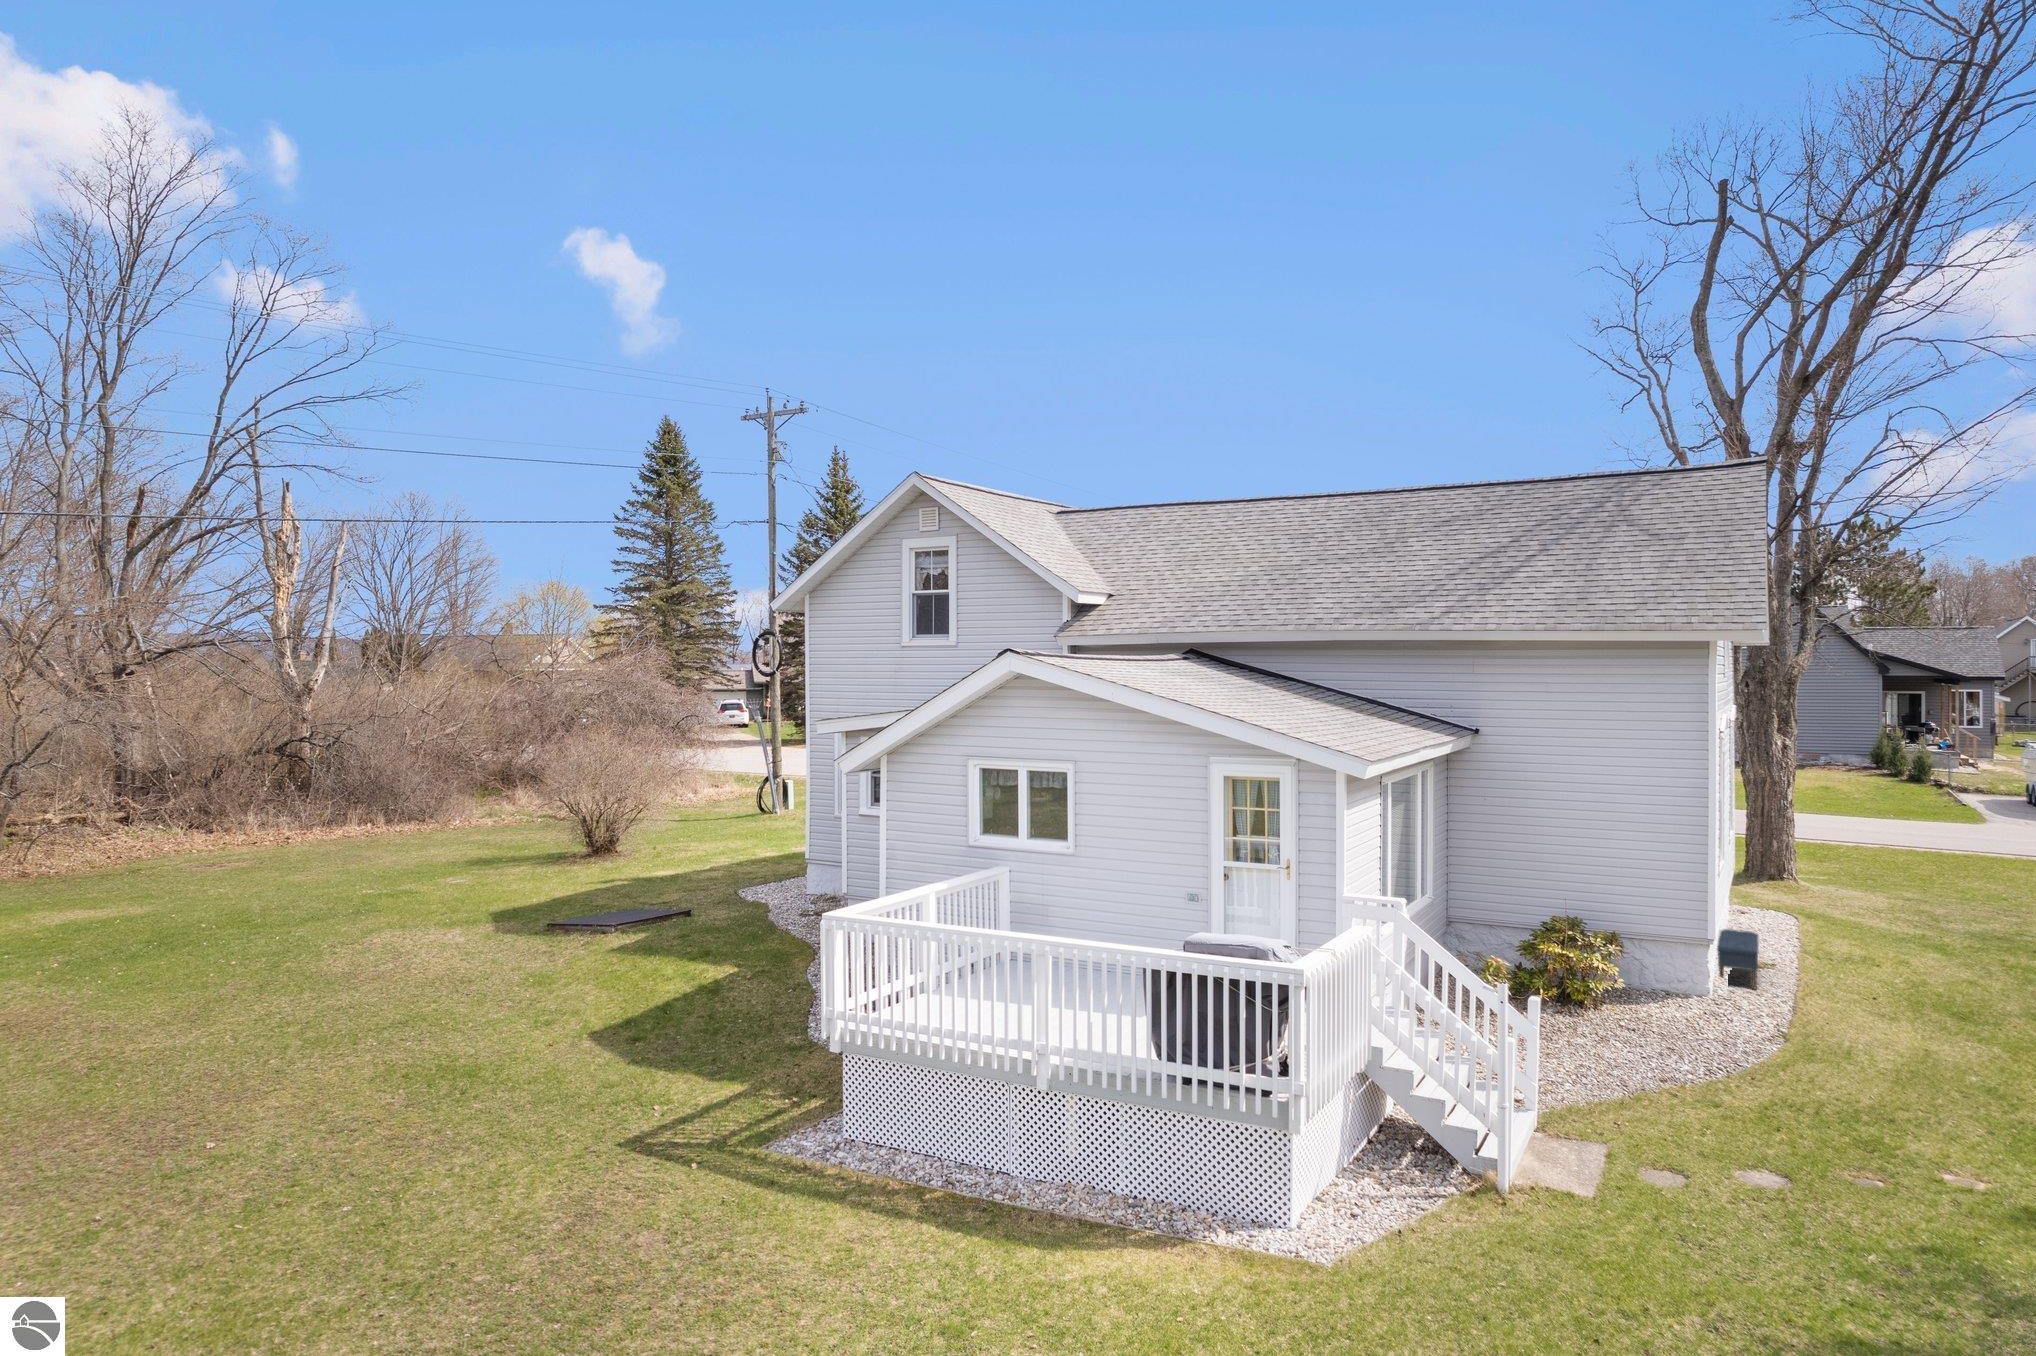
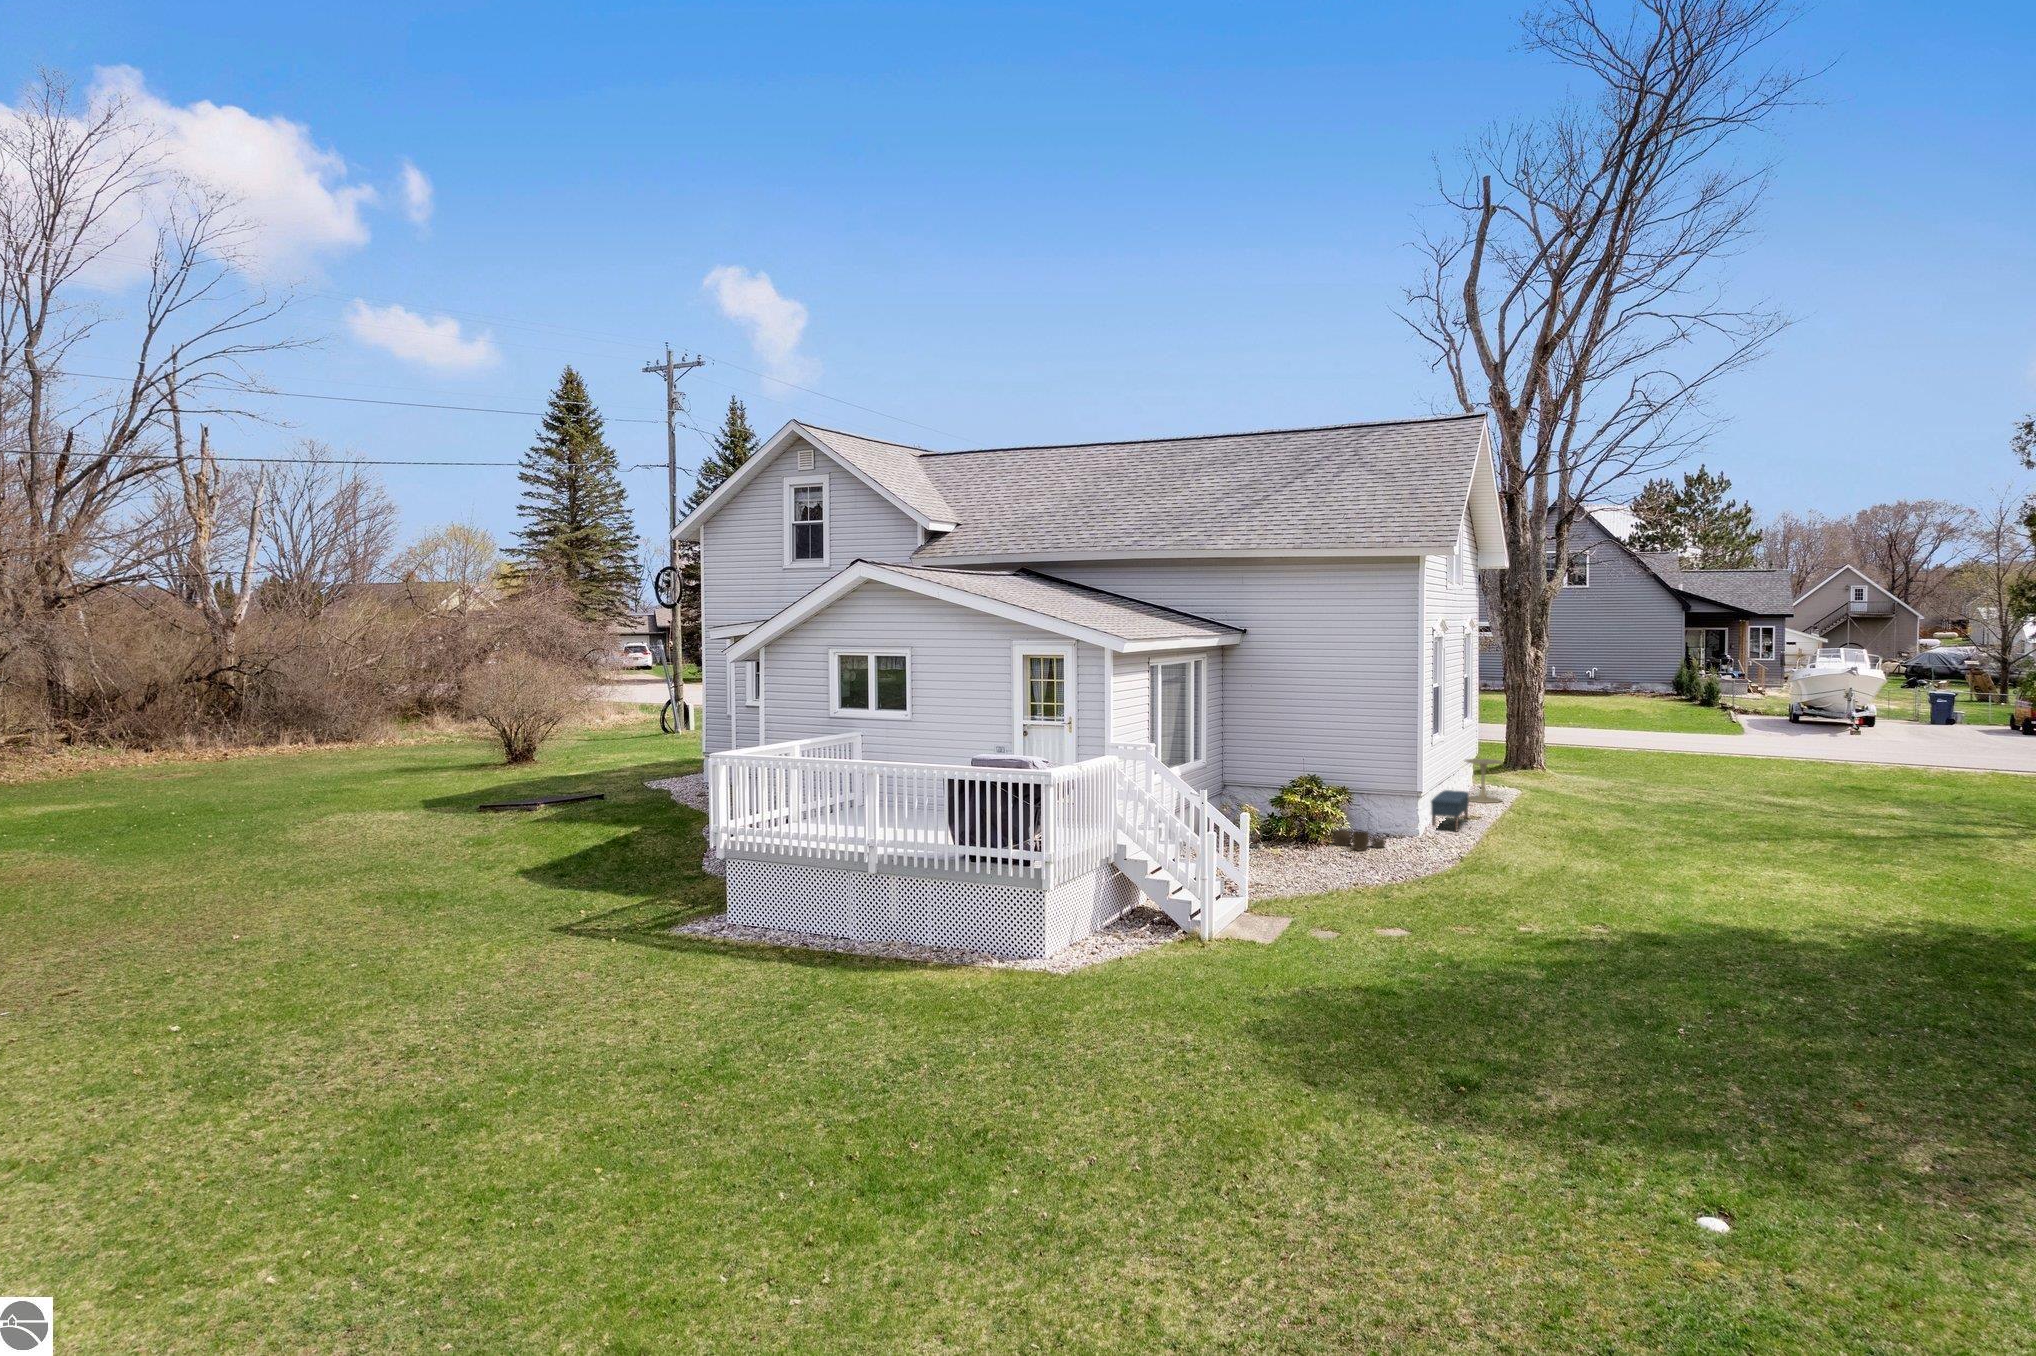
pedestal table: none [1725,879,1779,937] -> present [1465,759,1502,803]
woven basket: none [1603,989,1676,1023] -> present [1333,829,1385,851]

